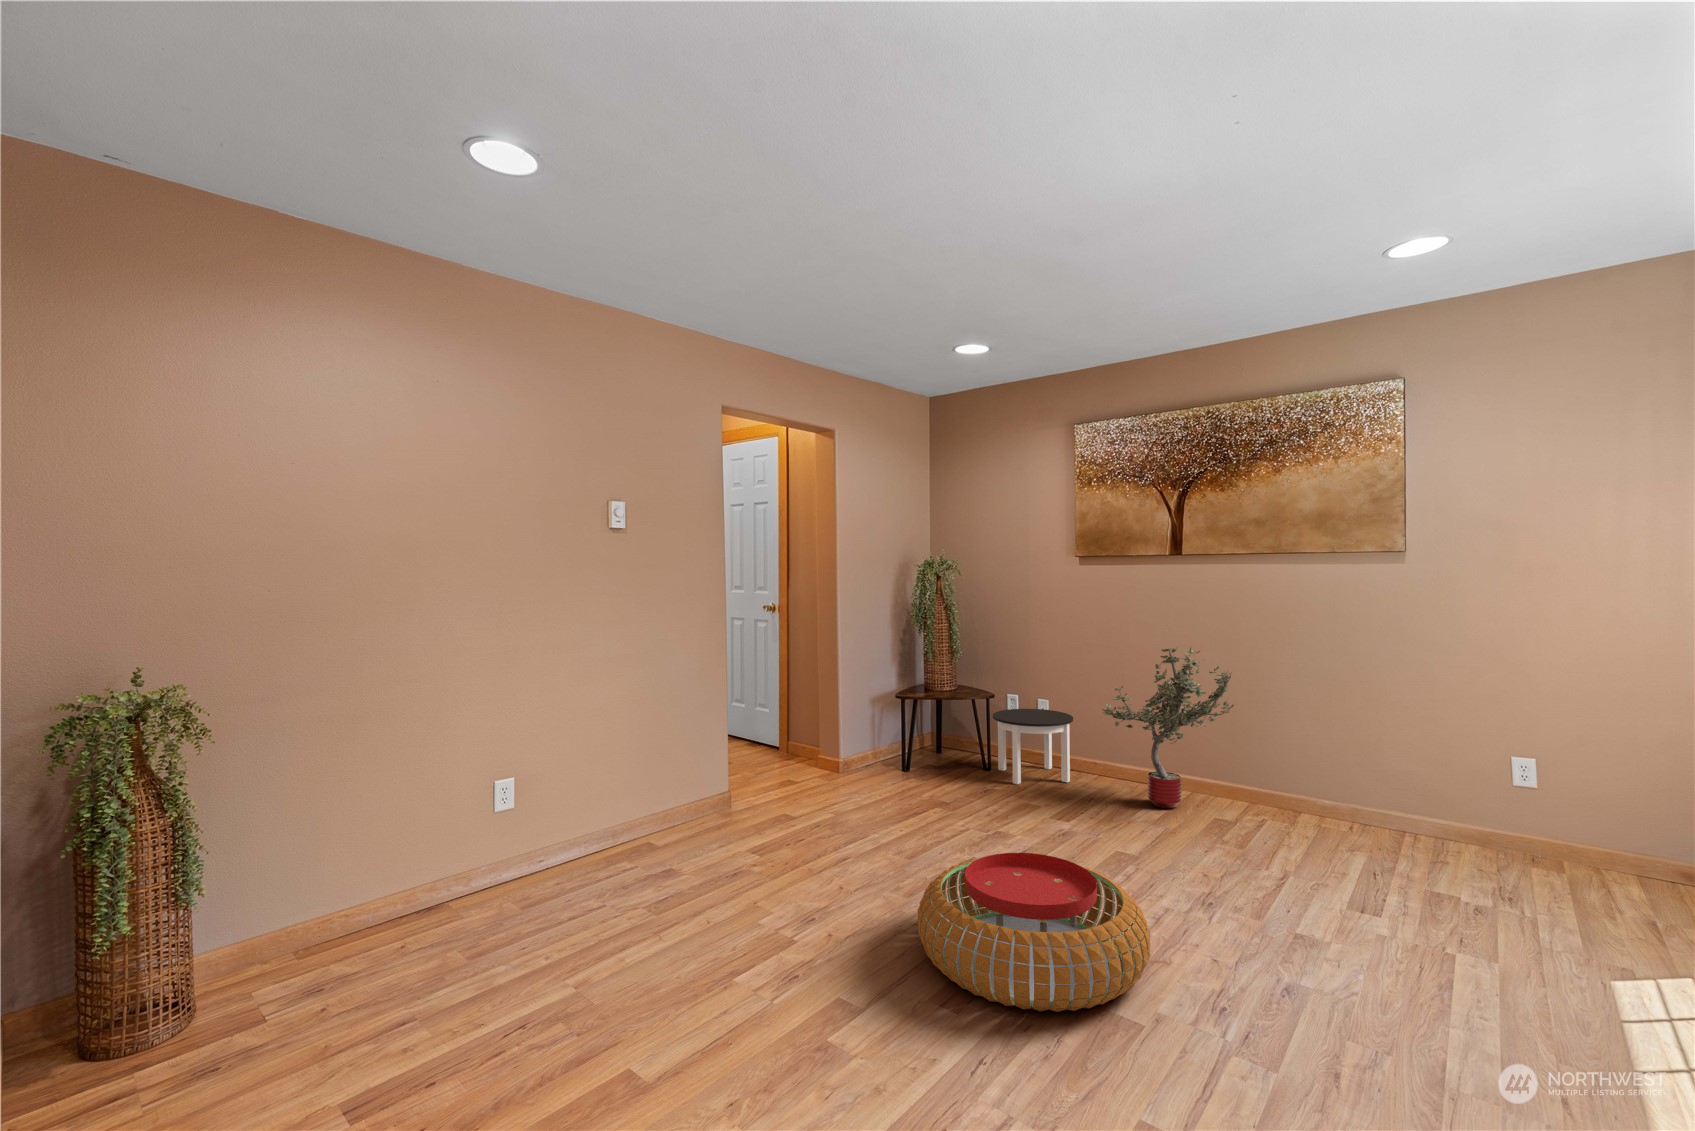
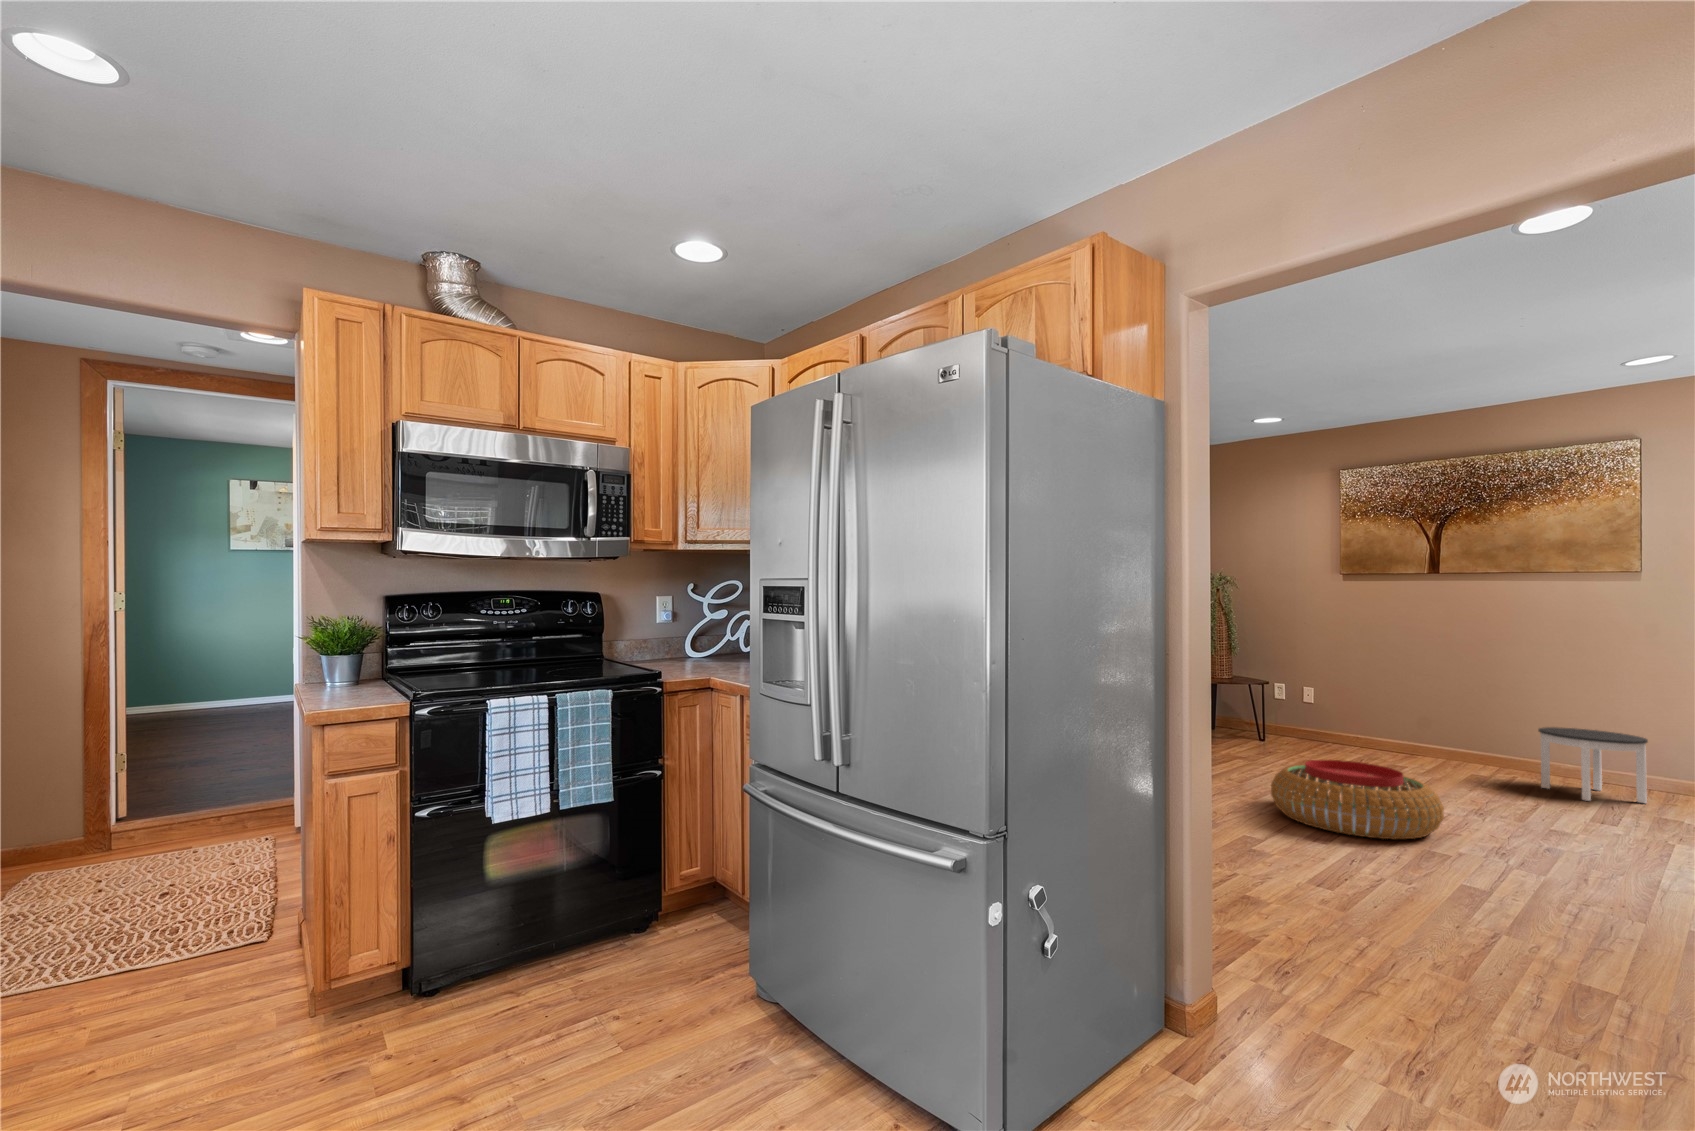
potted tree: present [1102,647,1234,808] -> none [1368,644,1489,770]
round table: present [993,709,1073,784] -> present [1538,727,1648,803]

